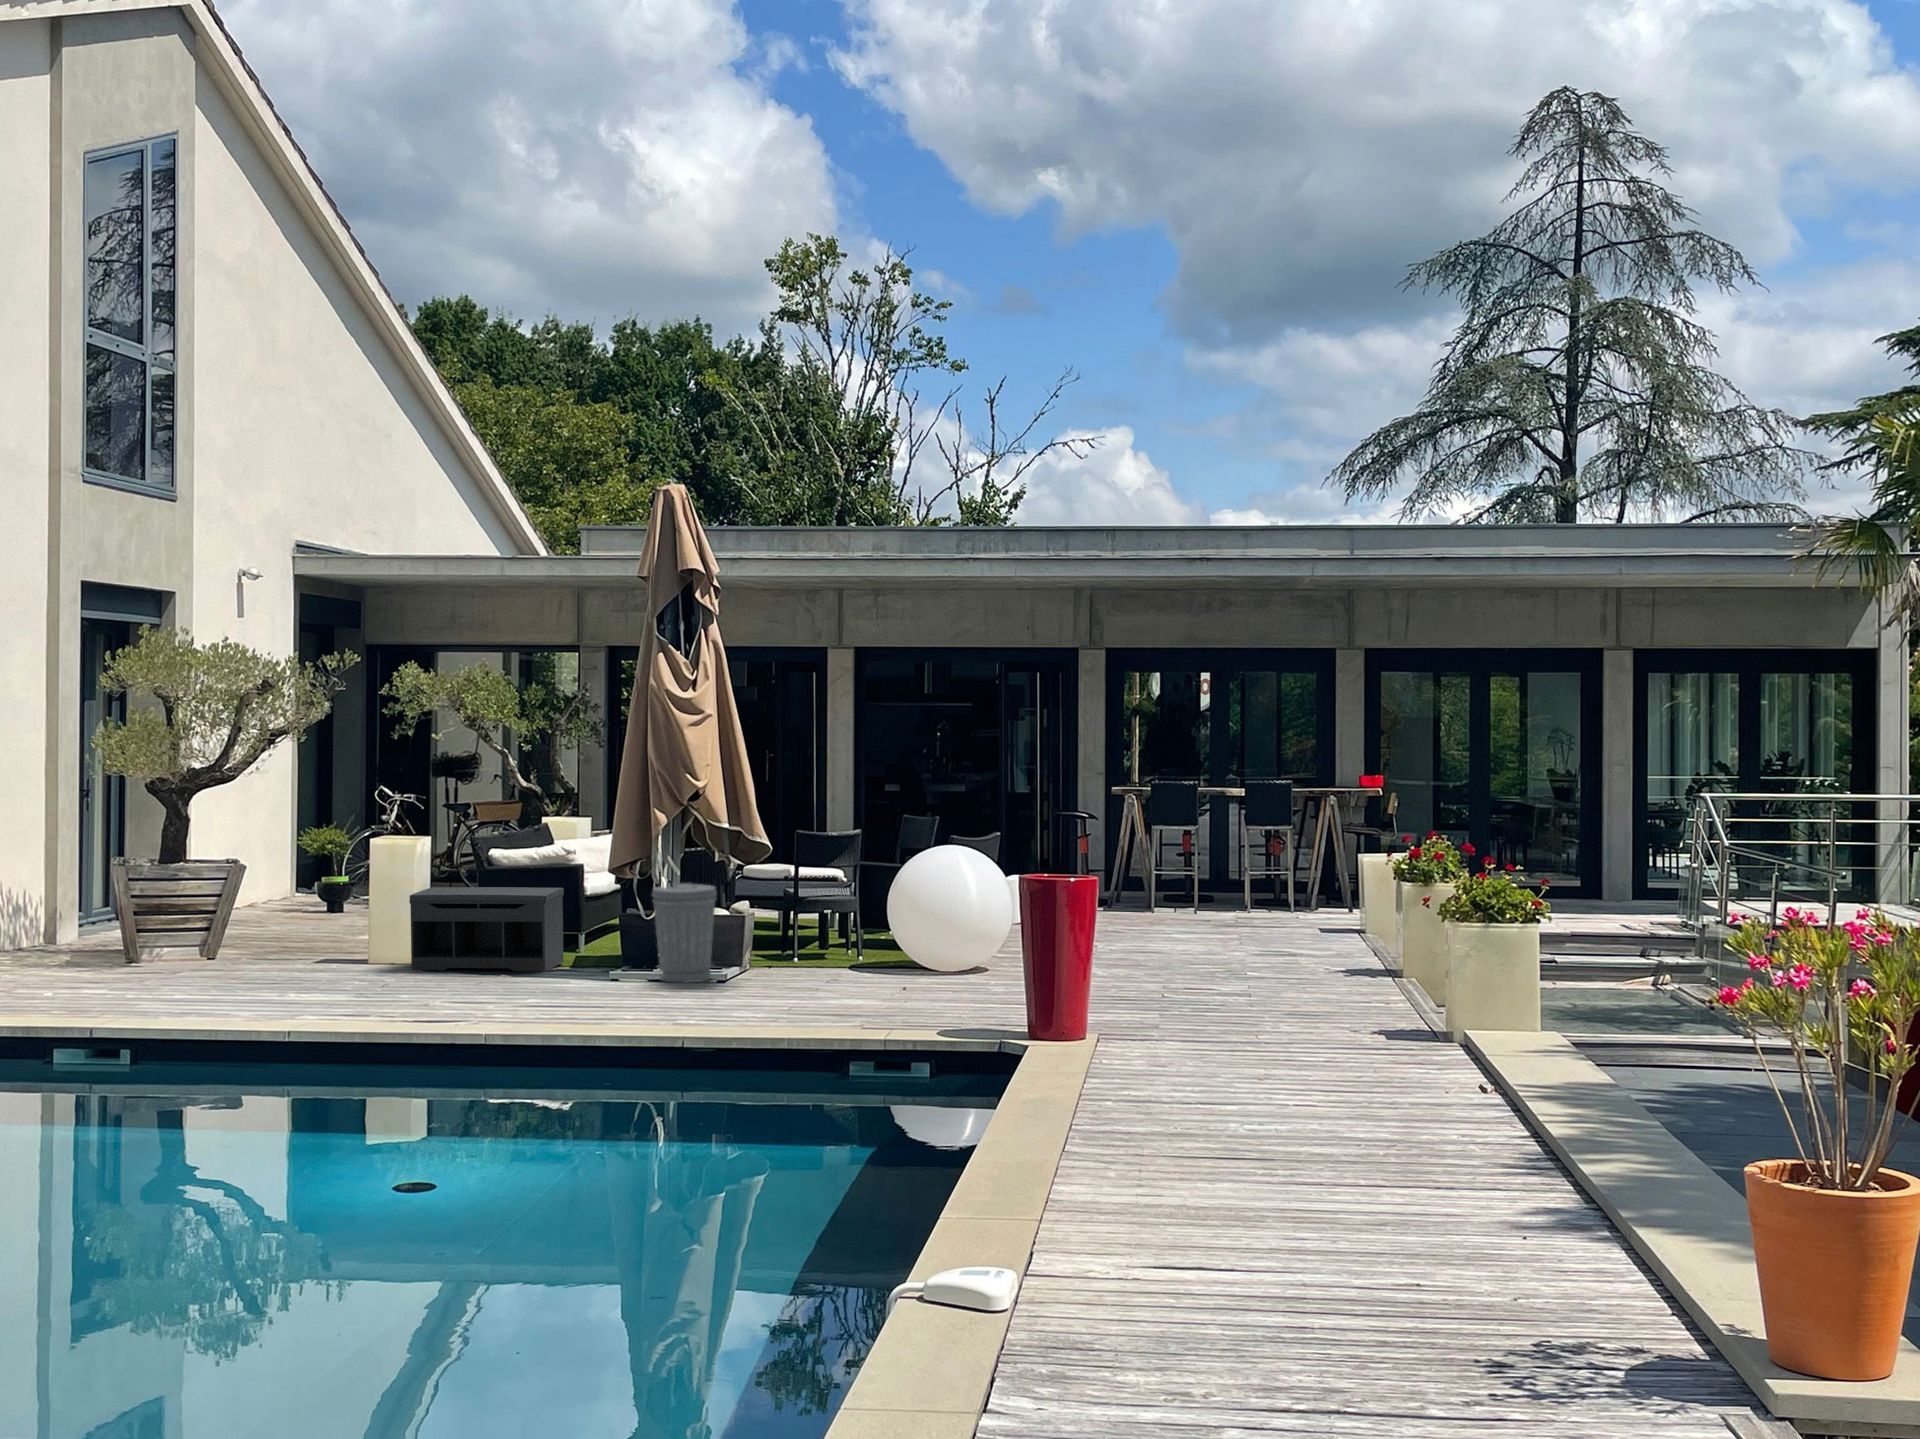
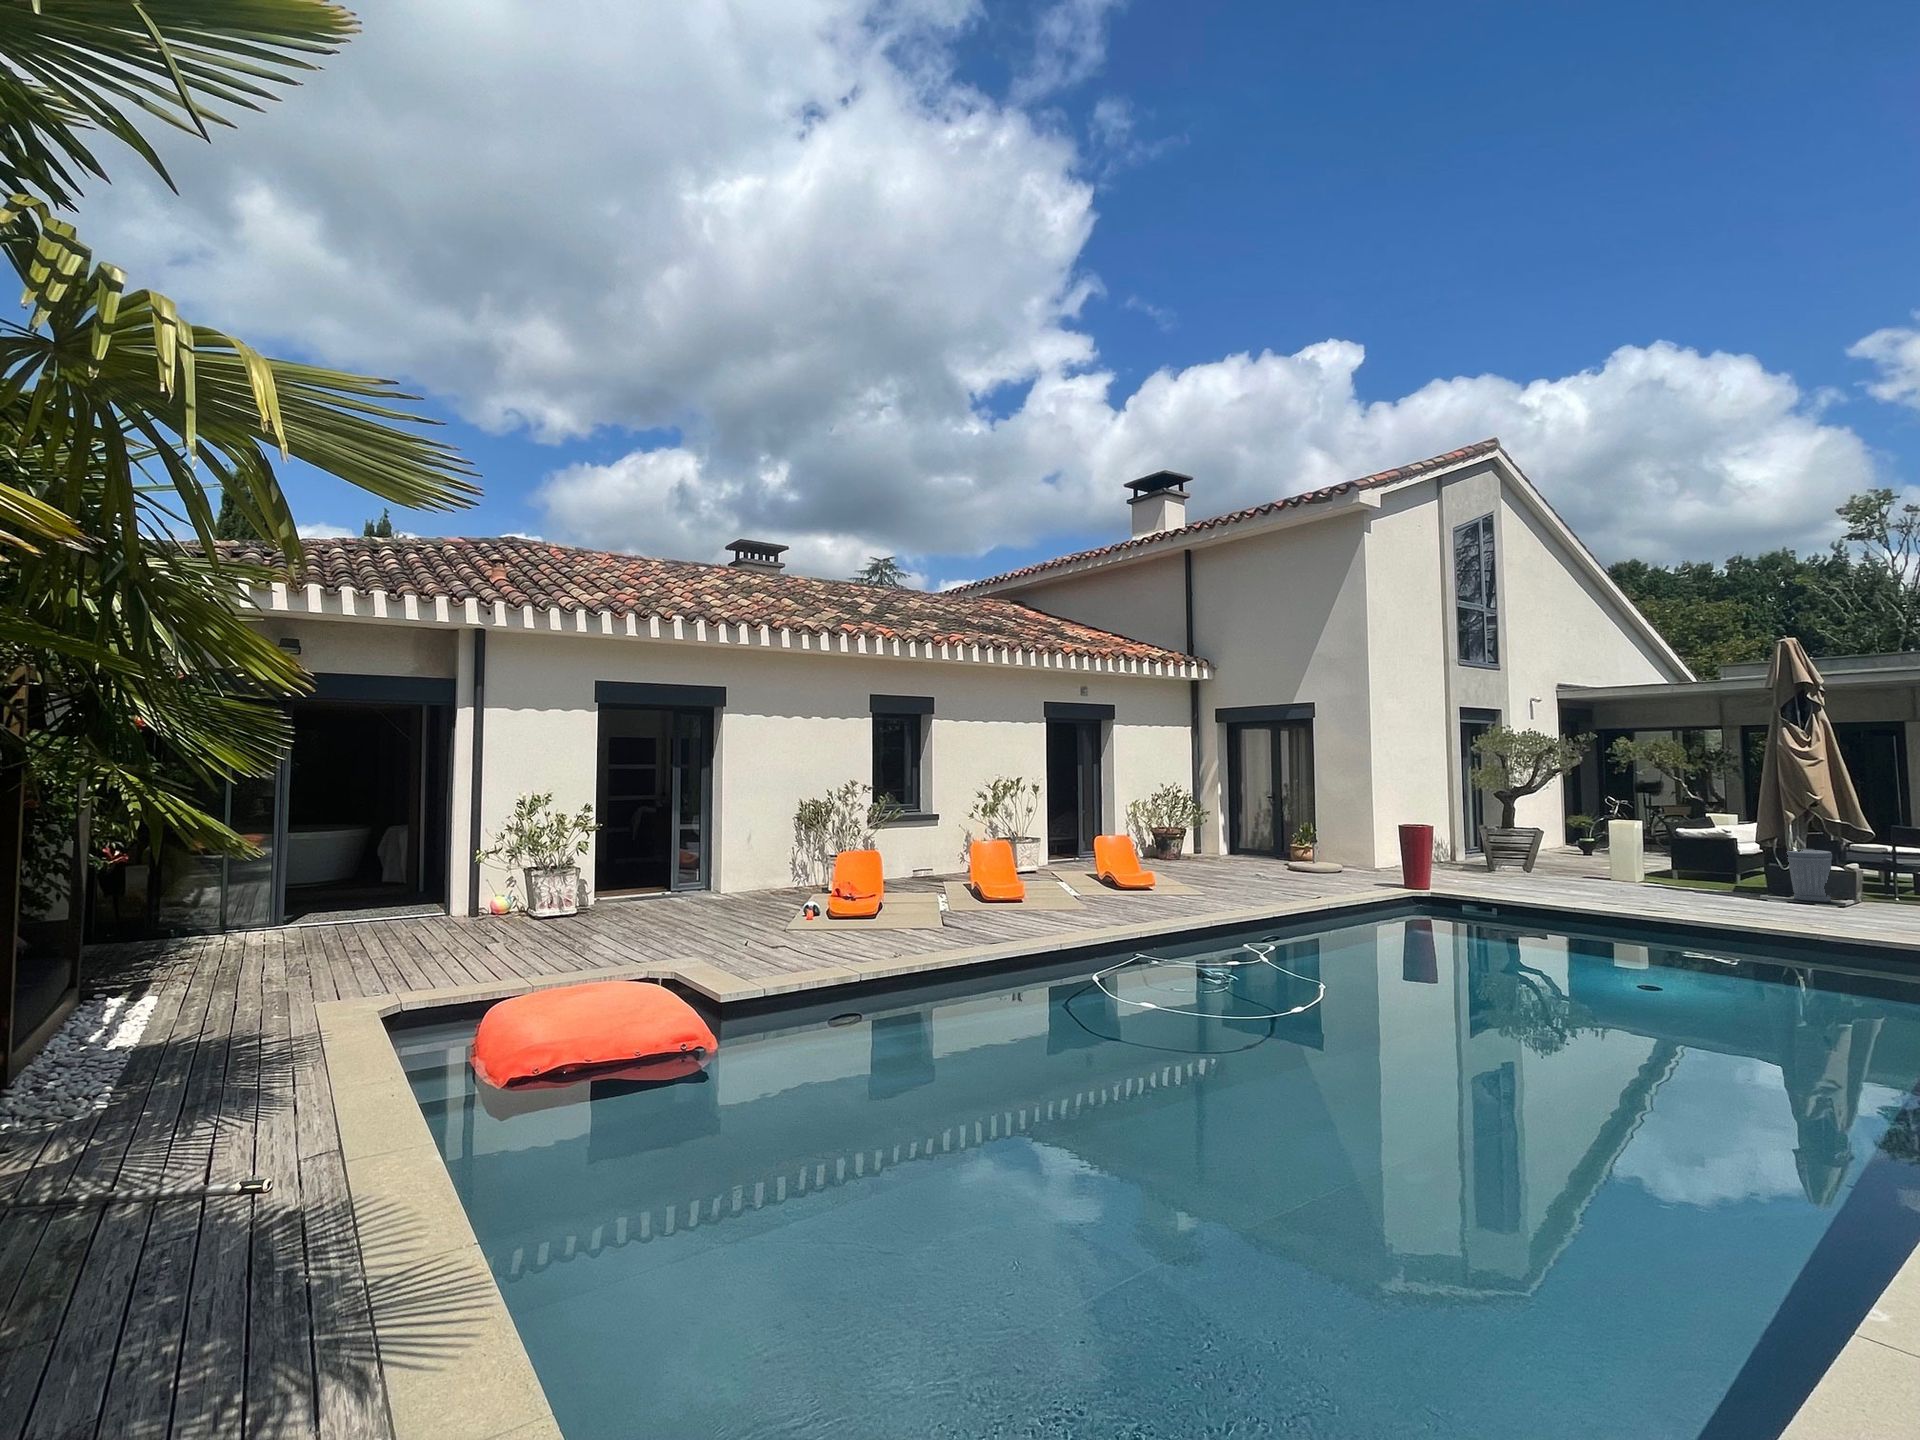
bench: present [409,887,564,972] -> none [1635,844,1729,889]

